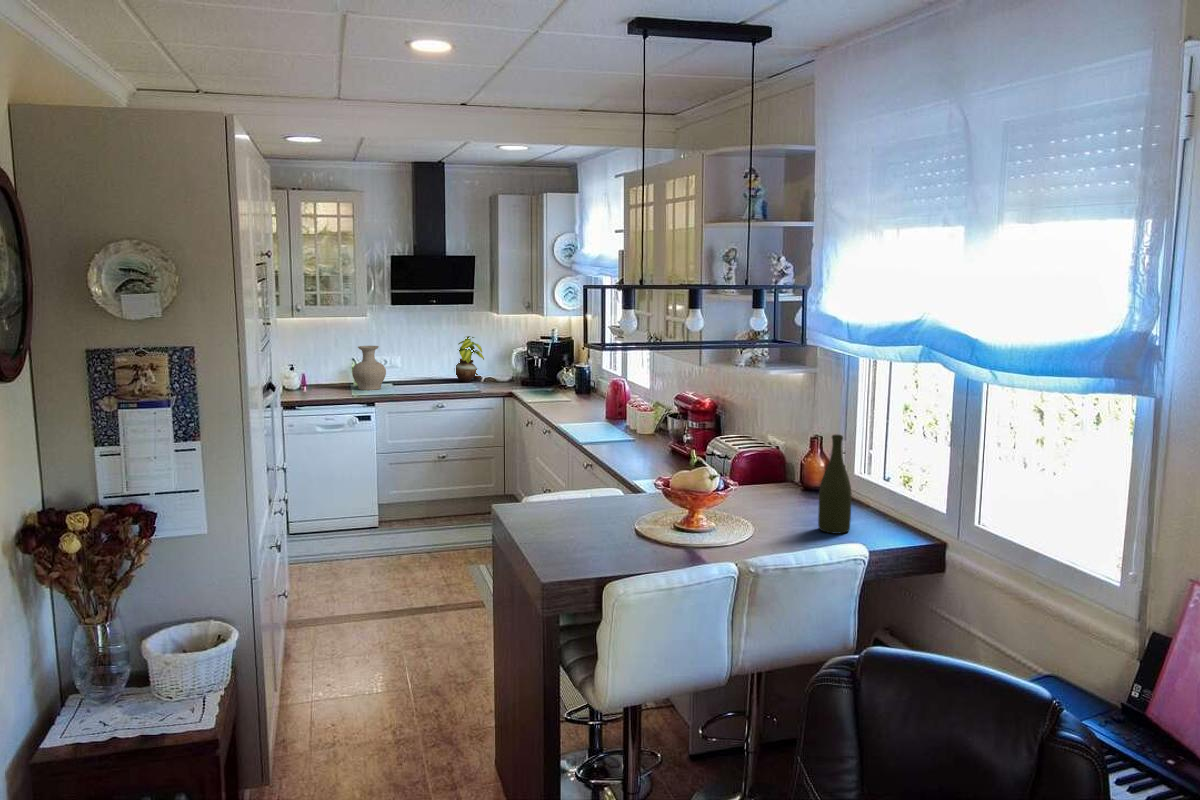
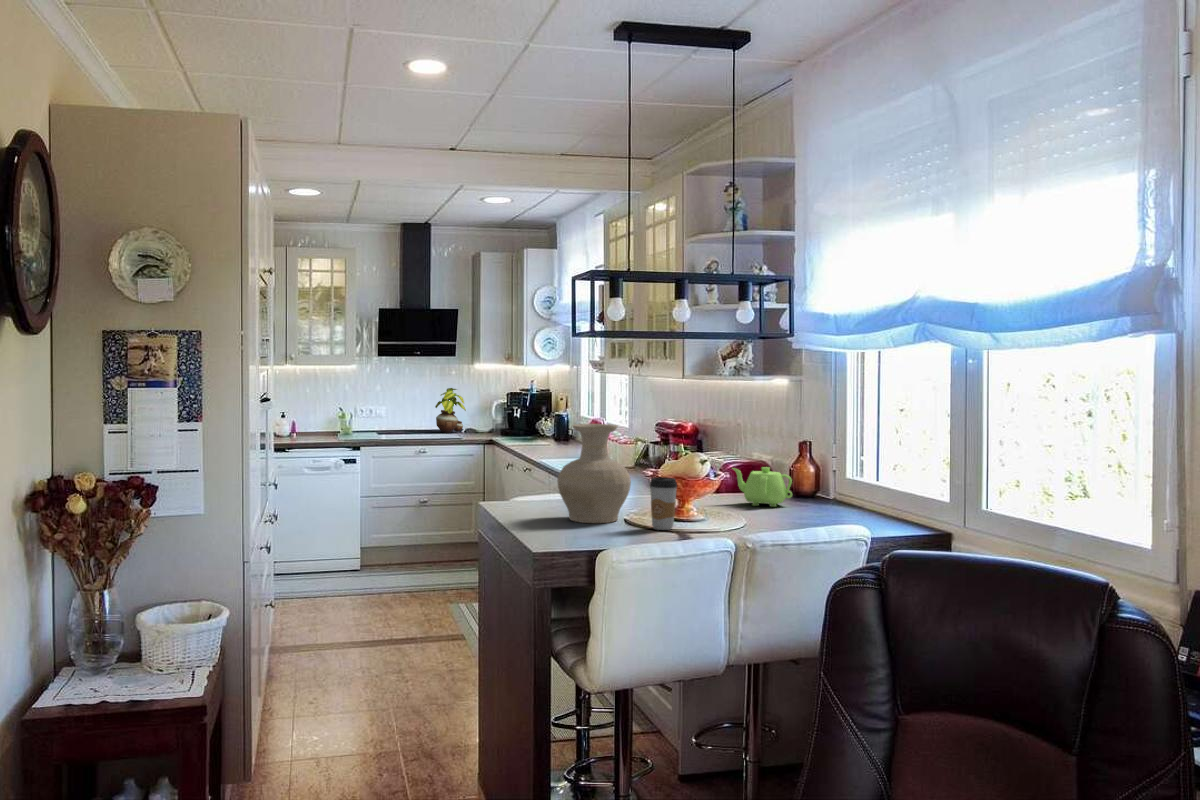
vase: present [352,346,386,390] -> present [557,424,631,523]
bottle: present [818,435,851,534] -> none [794,427,825,520]
teapot: none [753,467,817,509] -> present [733,467,792,507]
coffee cup: none [666,498,695,554] -> present [650,477,677,530]

